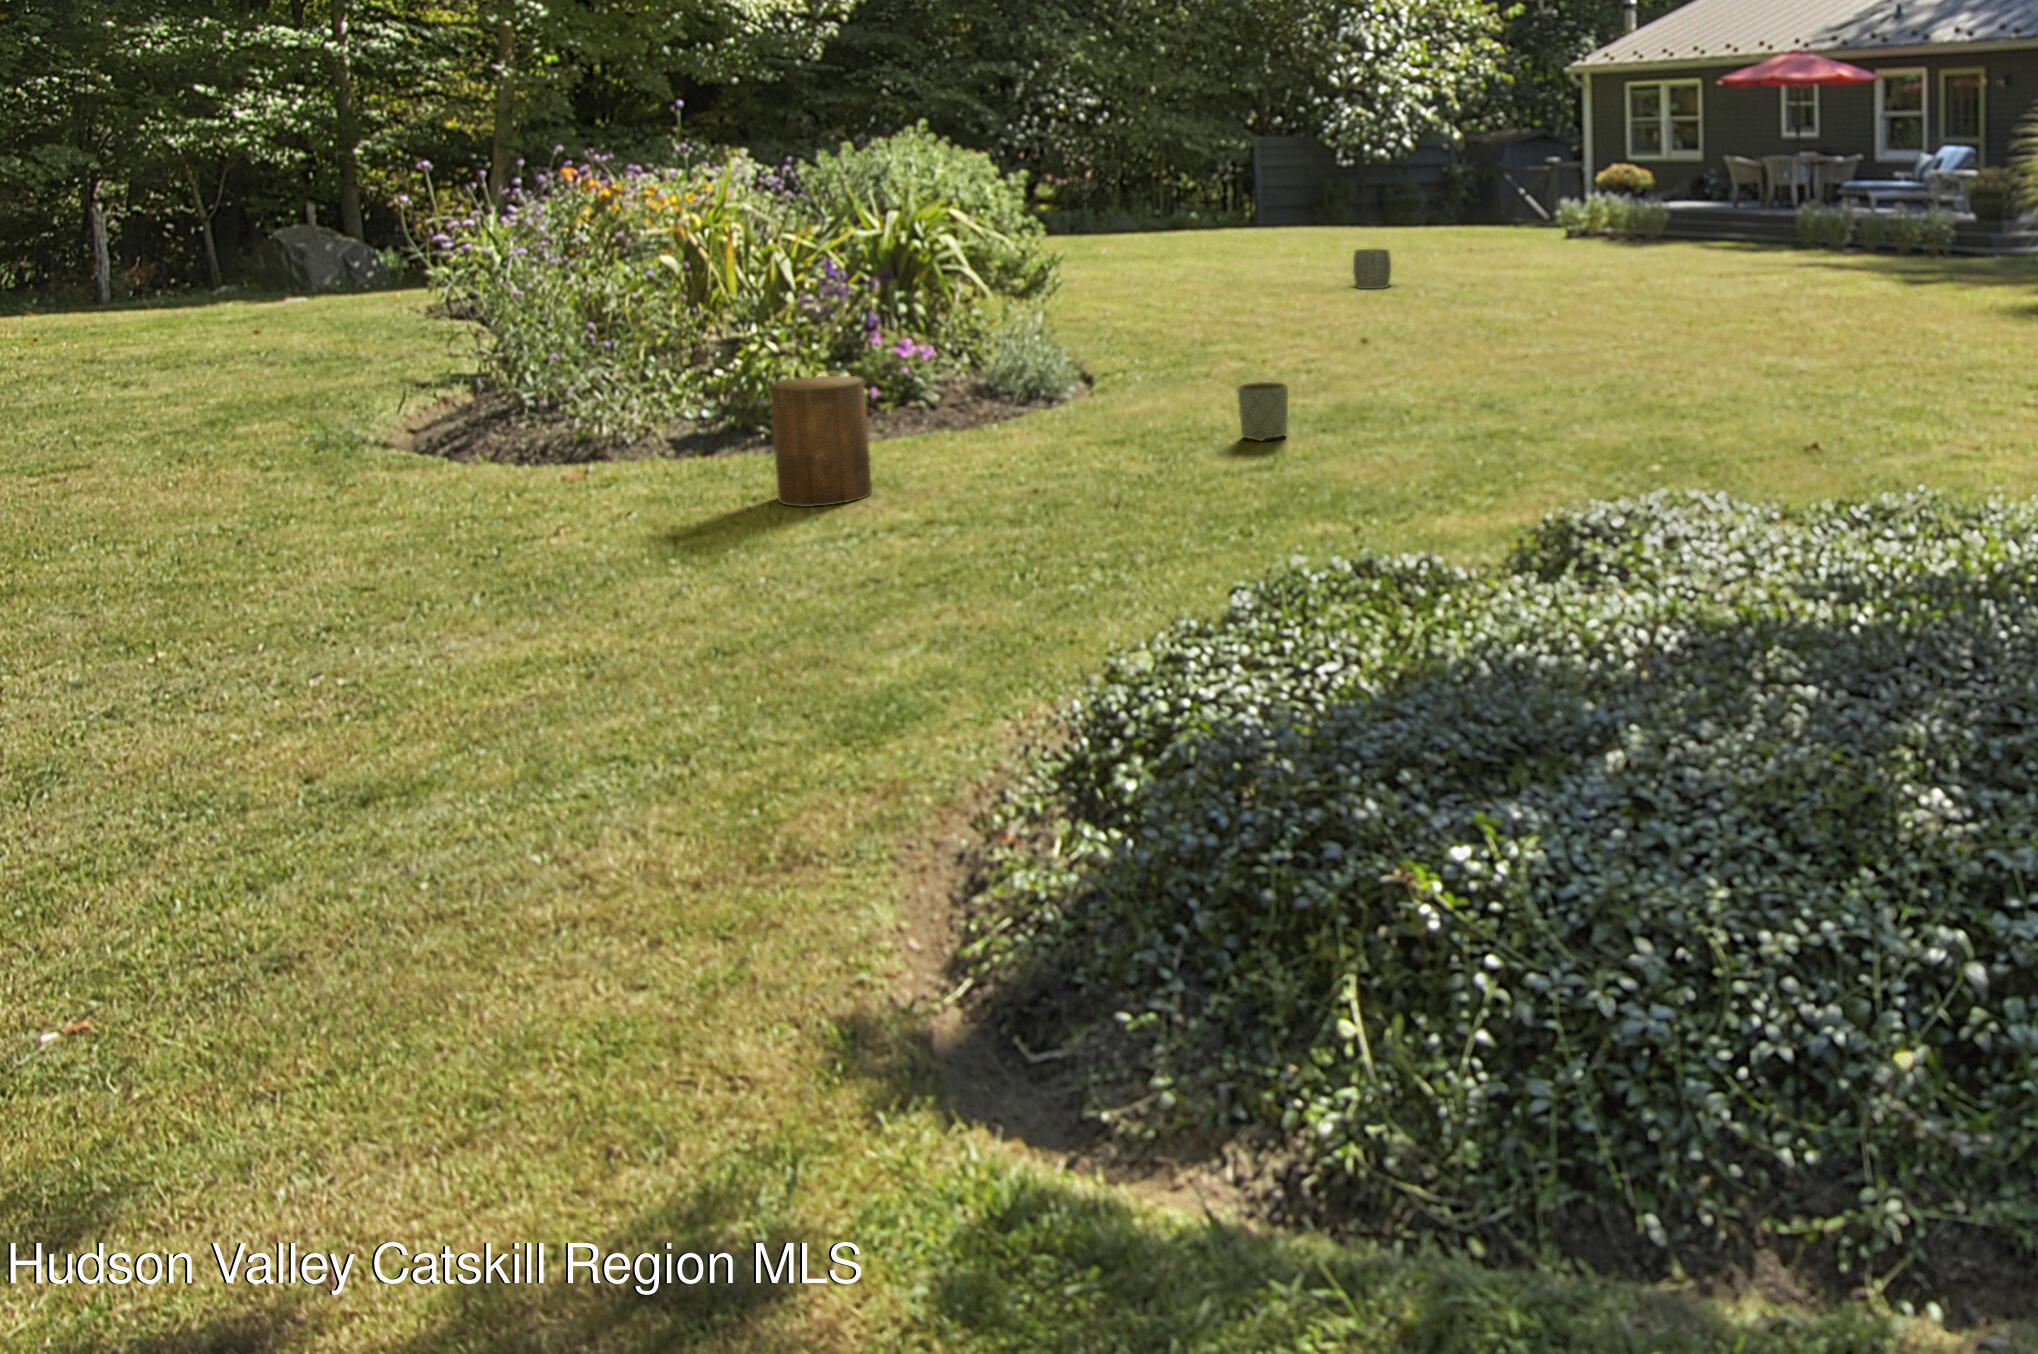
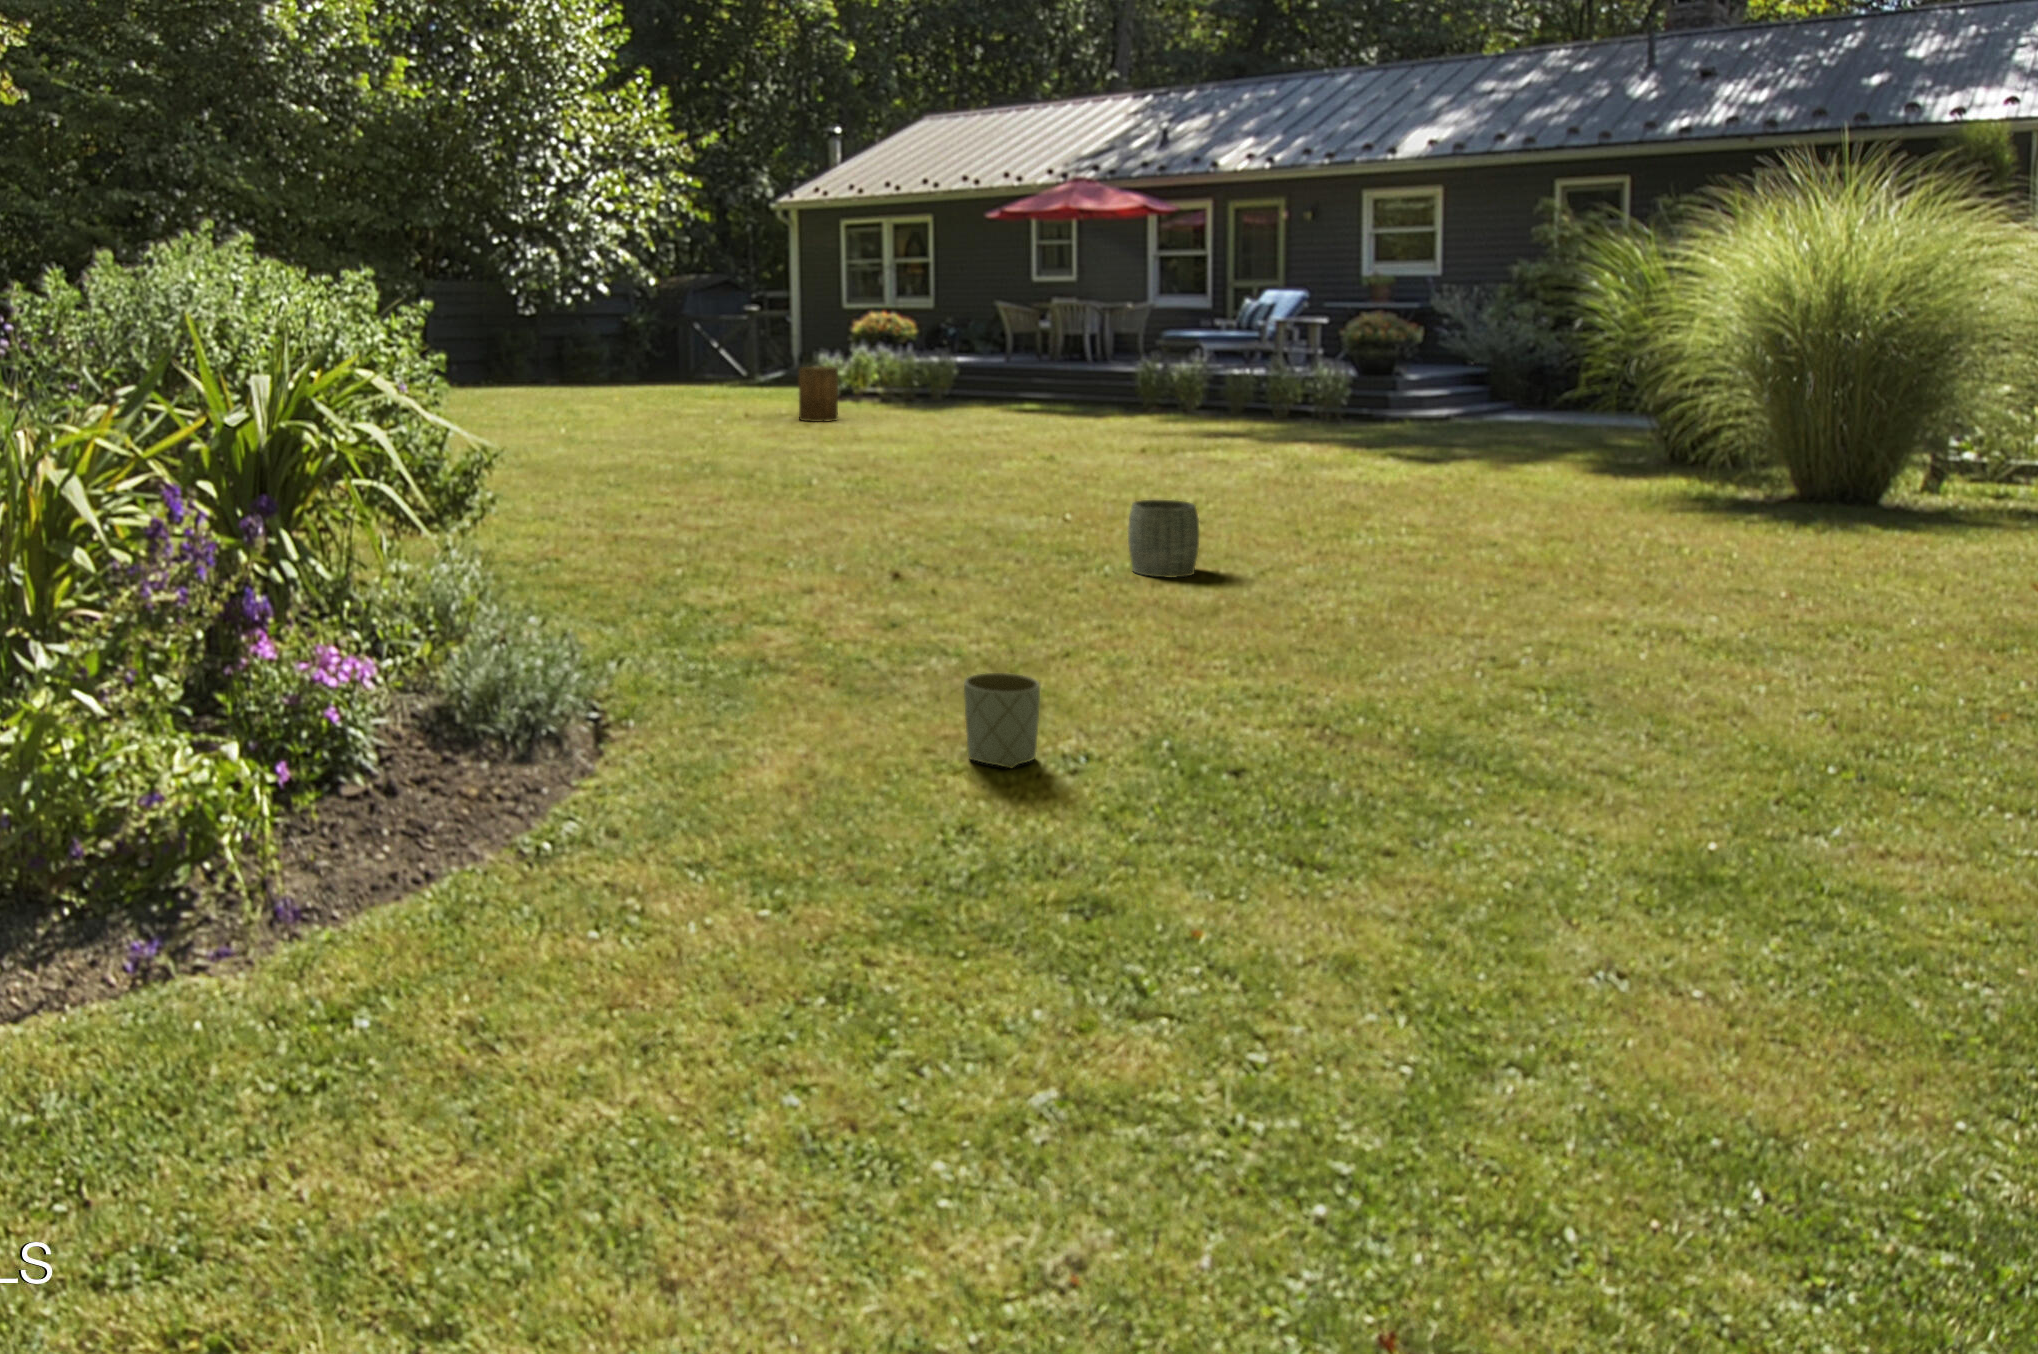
woven basket: present [1353,249,1391,289] -> present [1128,500,1199,578]
stool: present [770,376,872,507] -> present [799,366,838,422]

